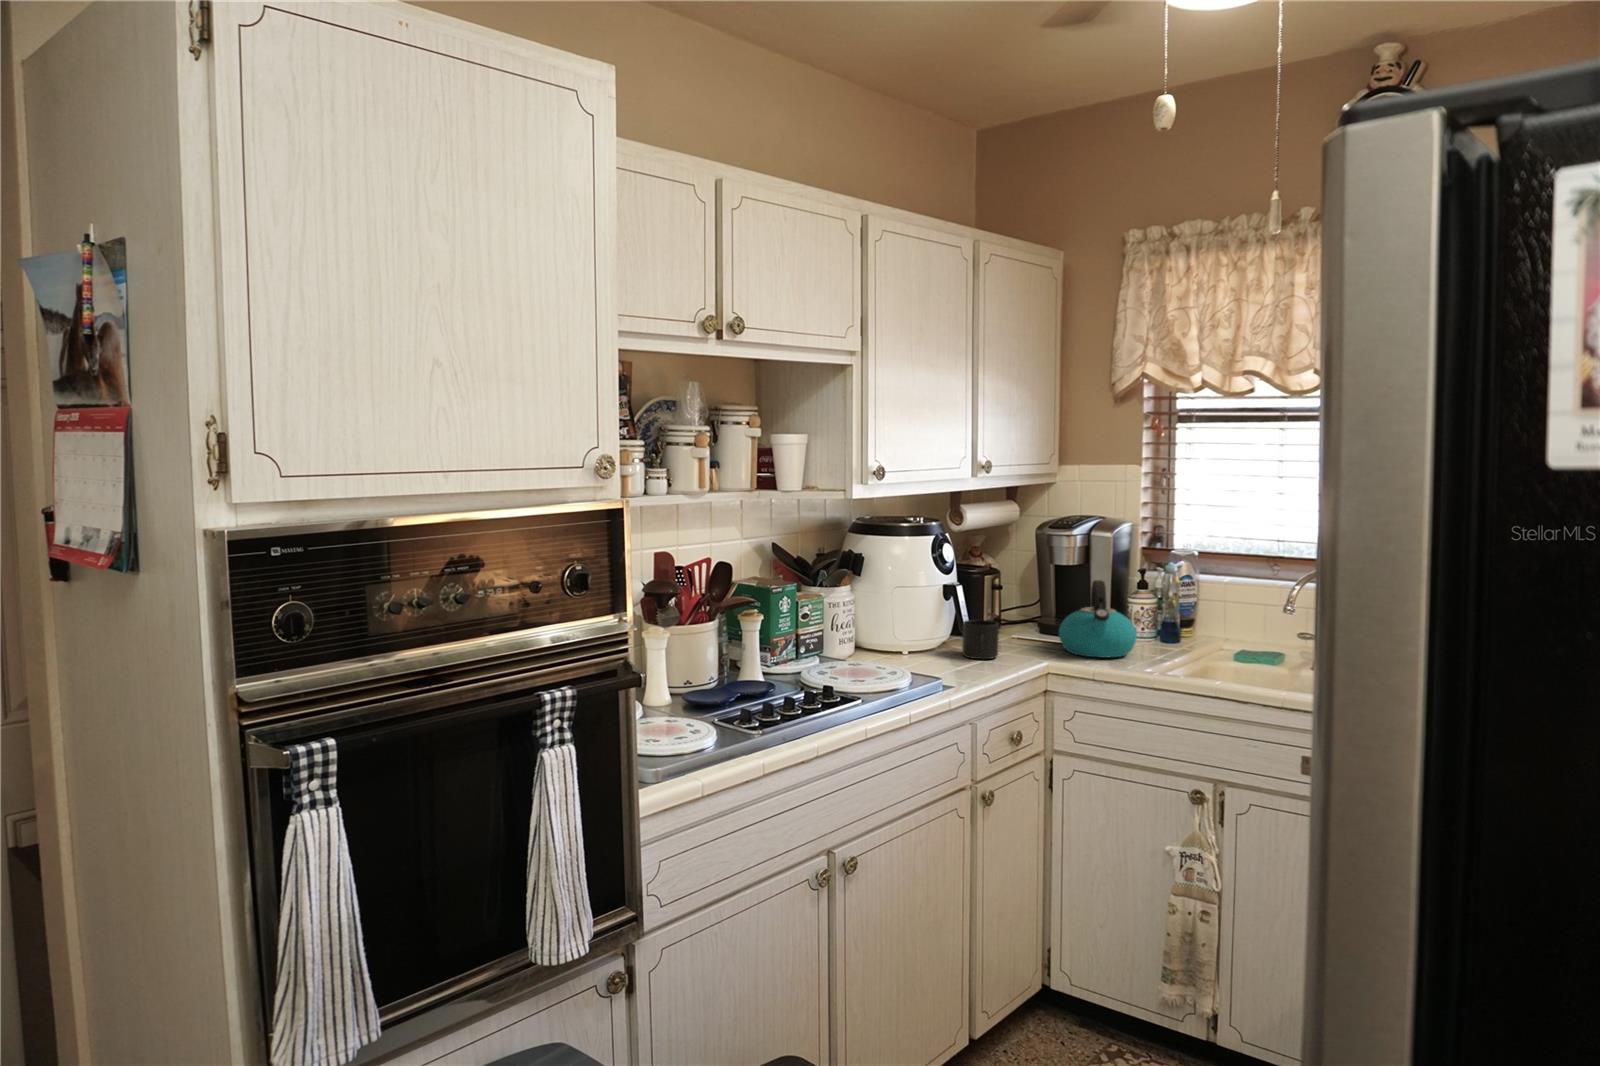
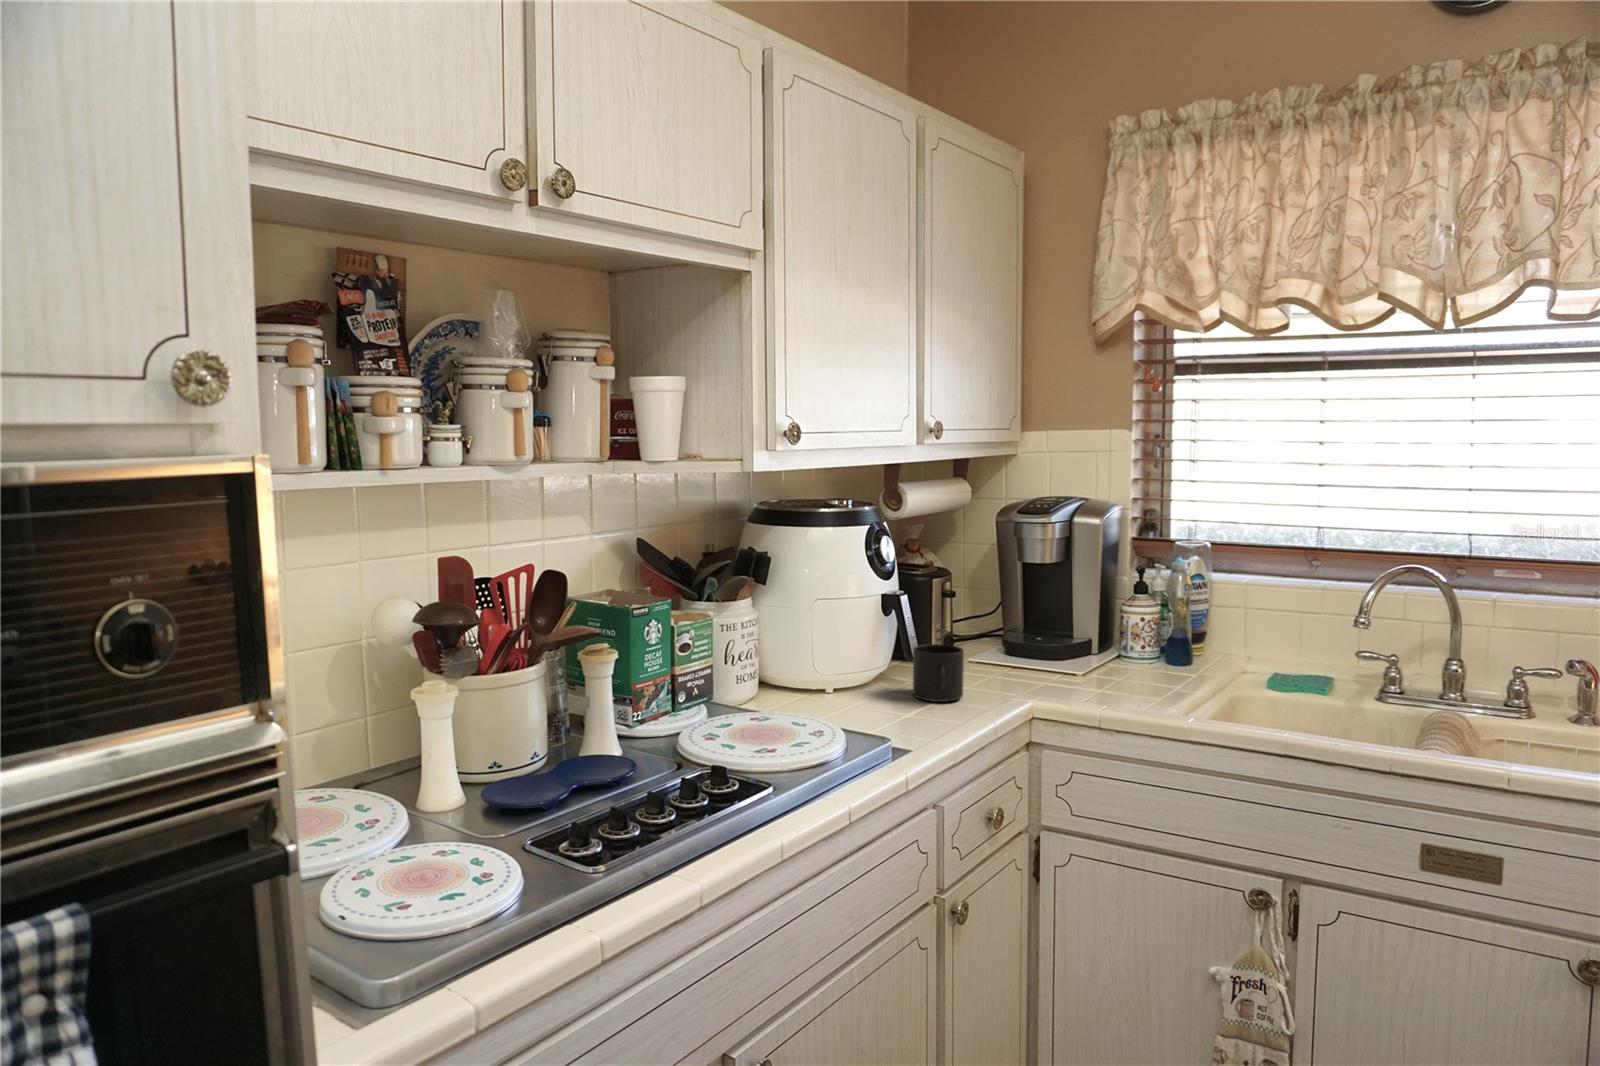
kettle: present [1059,580,1137,657] -> none [1039,585,1147,692]

